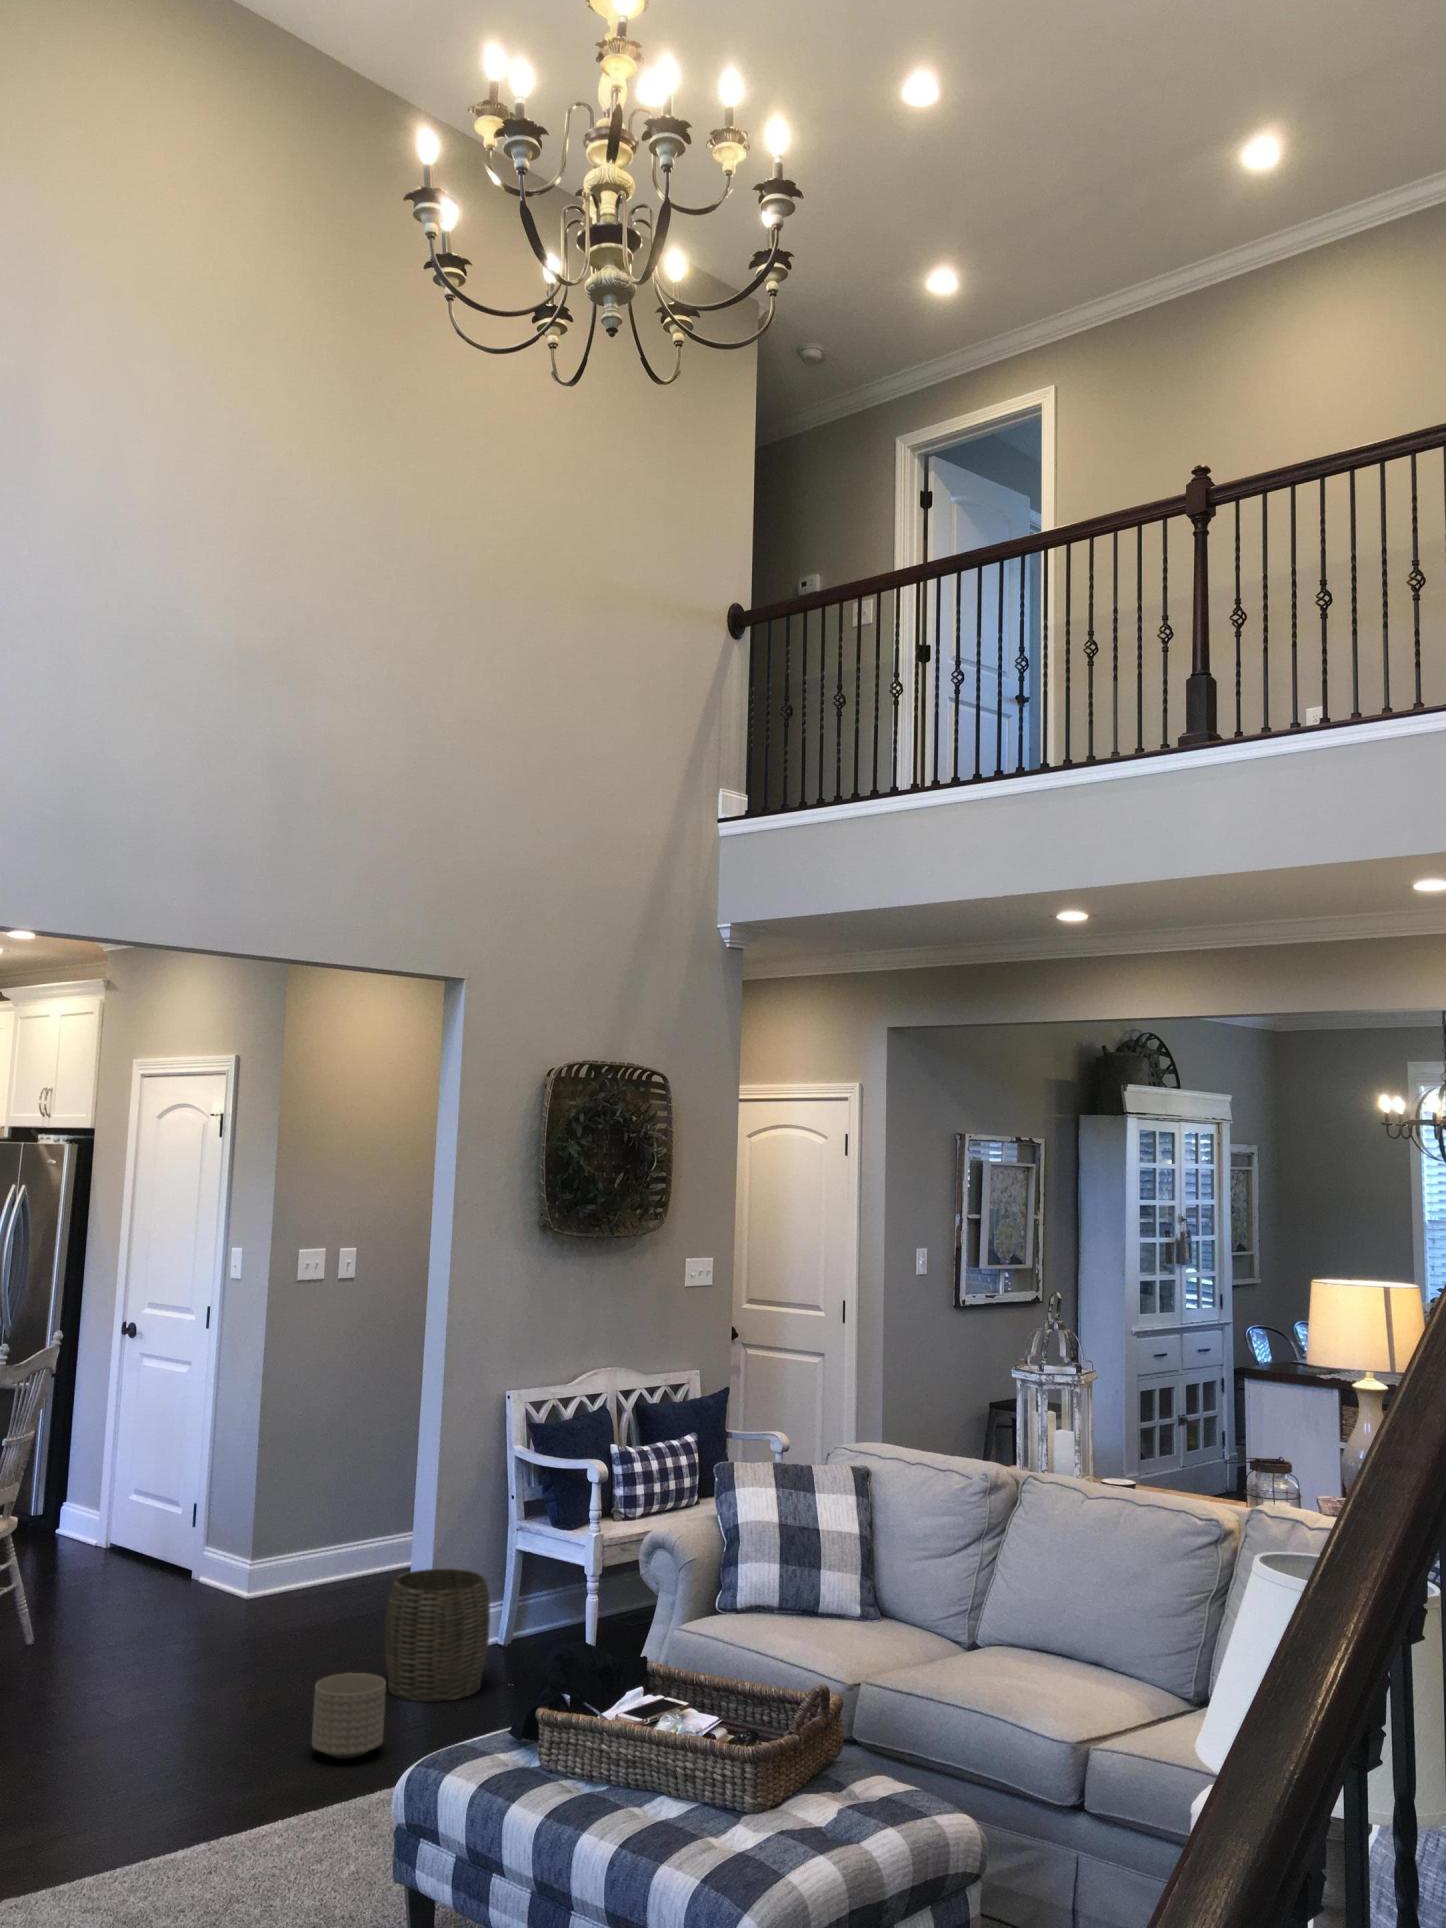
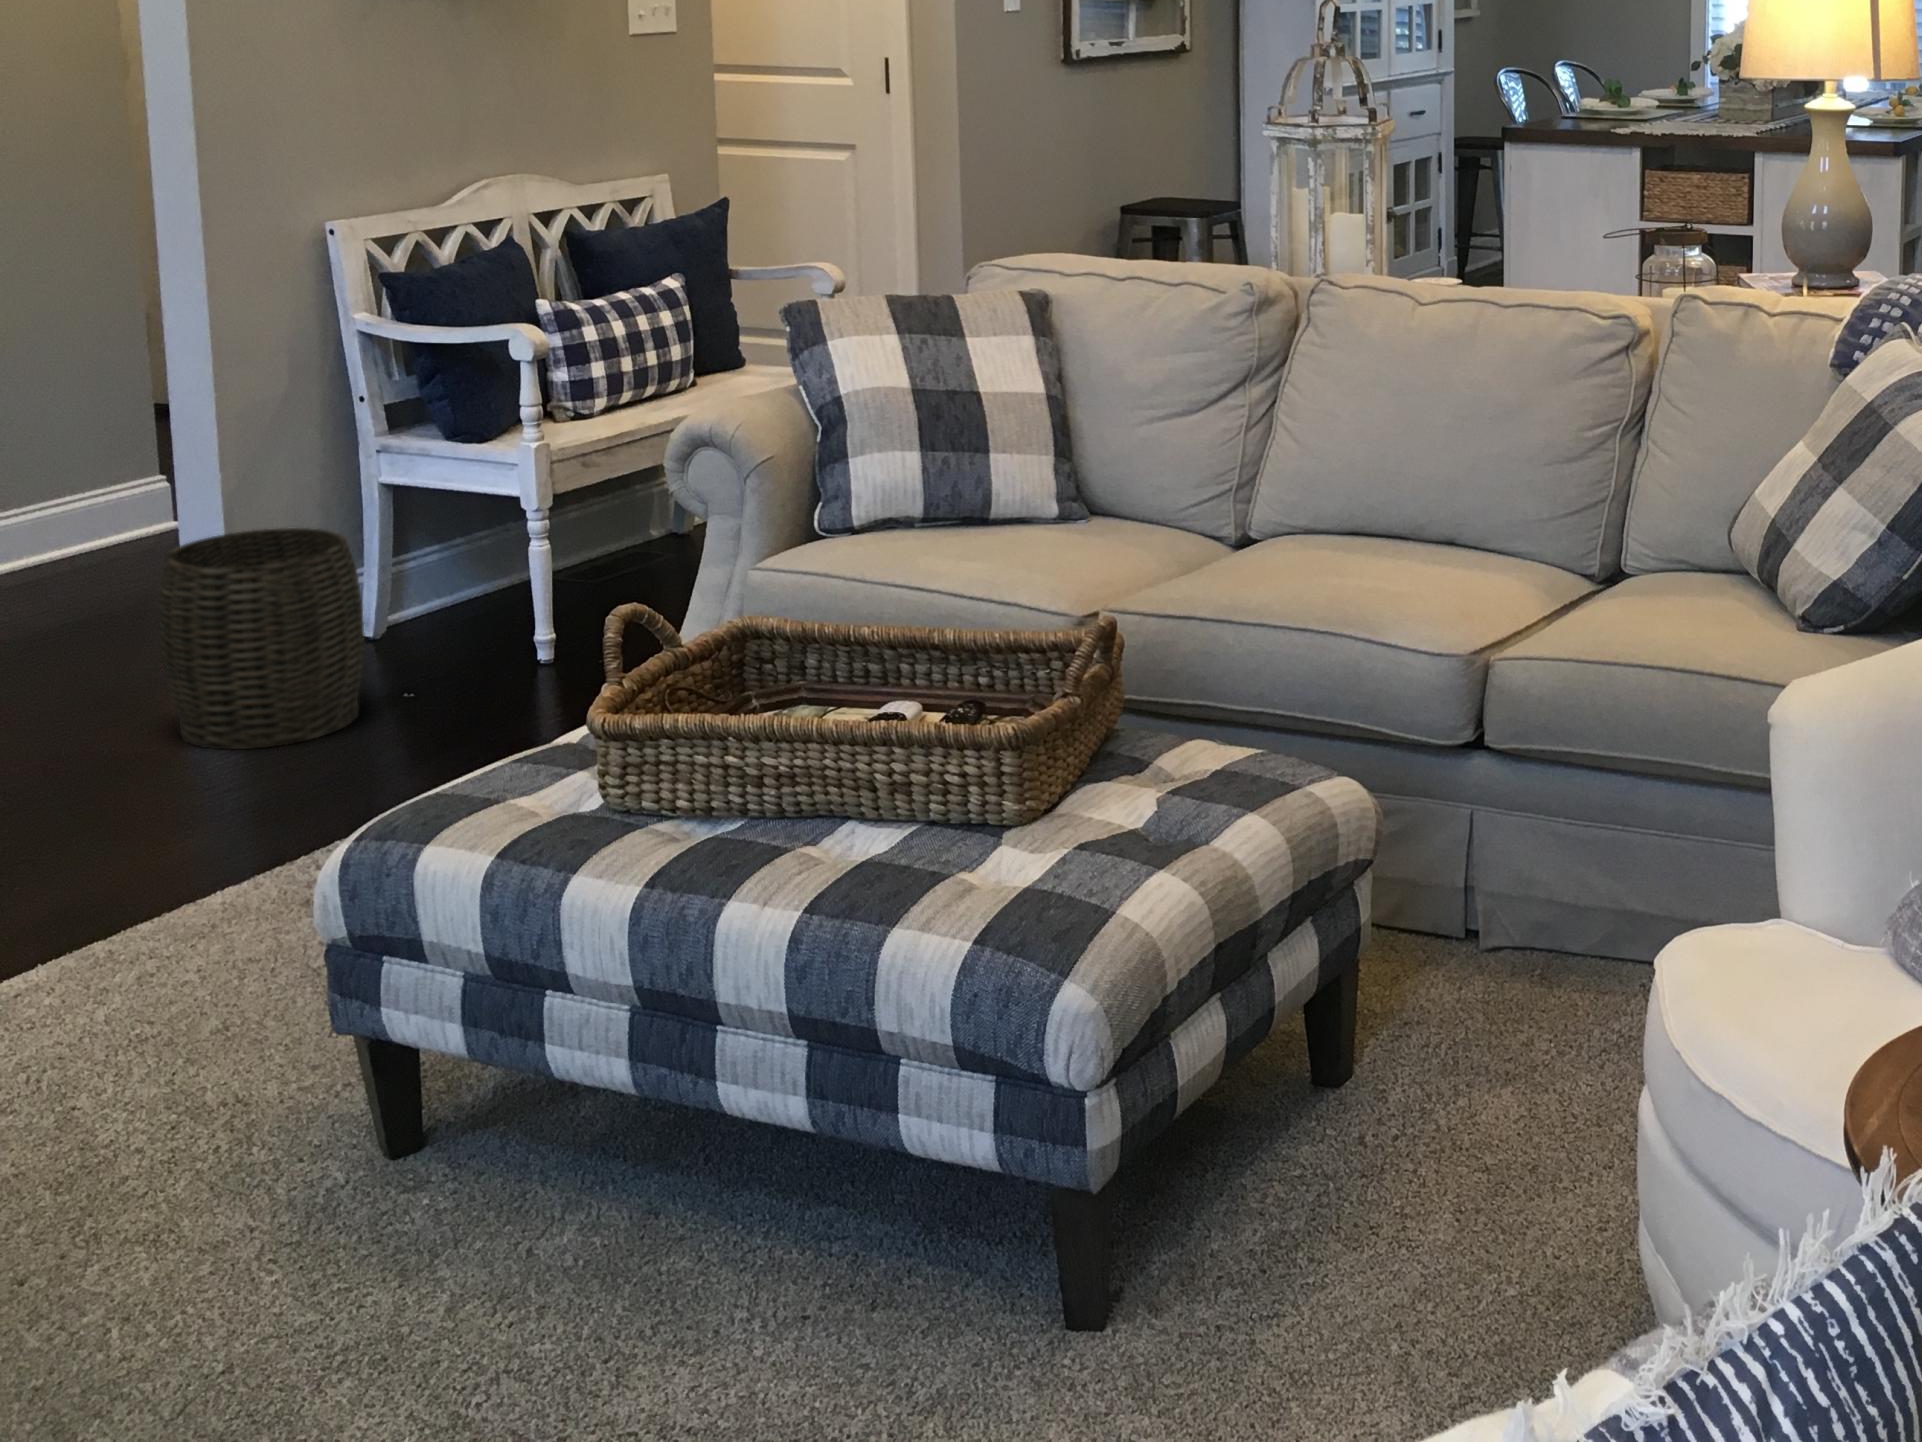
planter: present [312,1673,386,1759] -> none [56,714,206,858]

